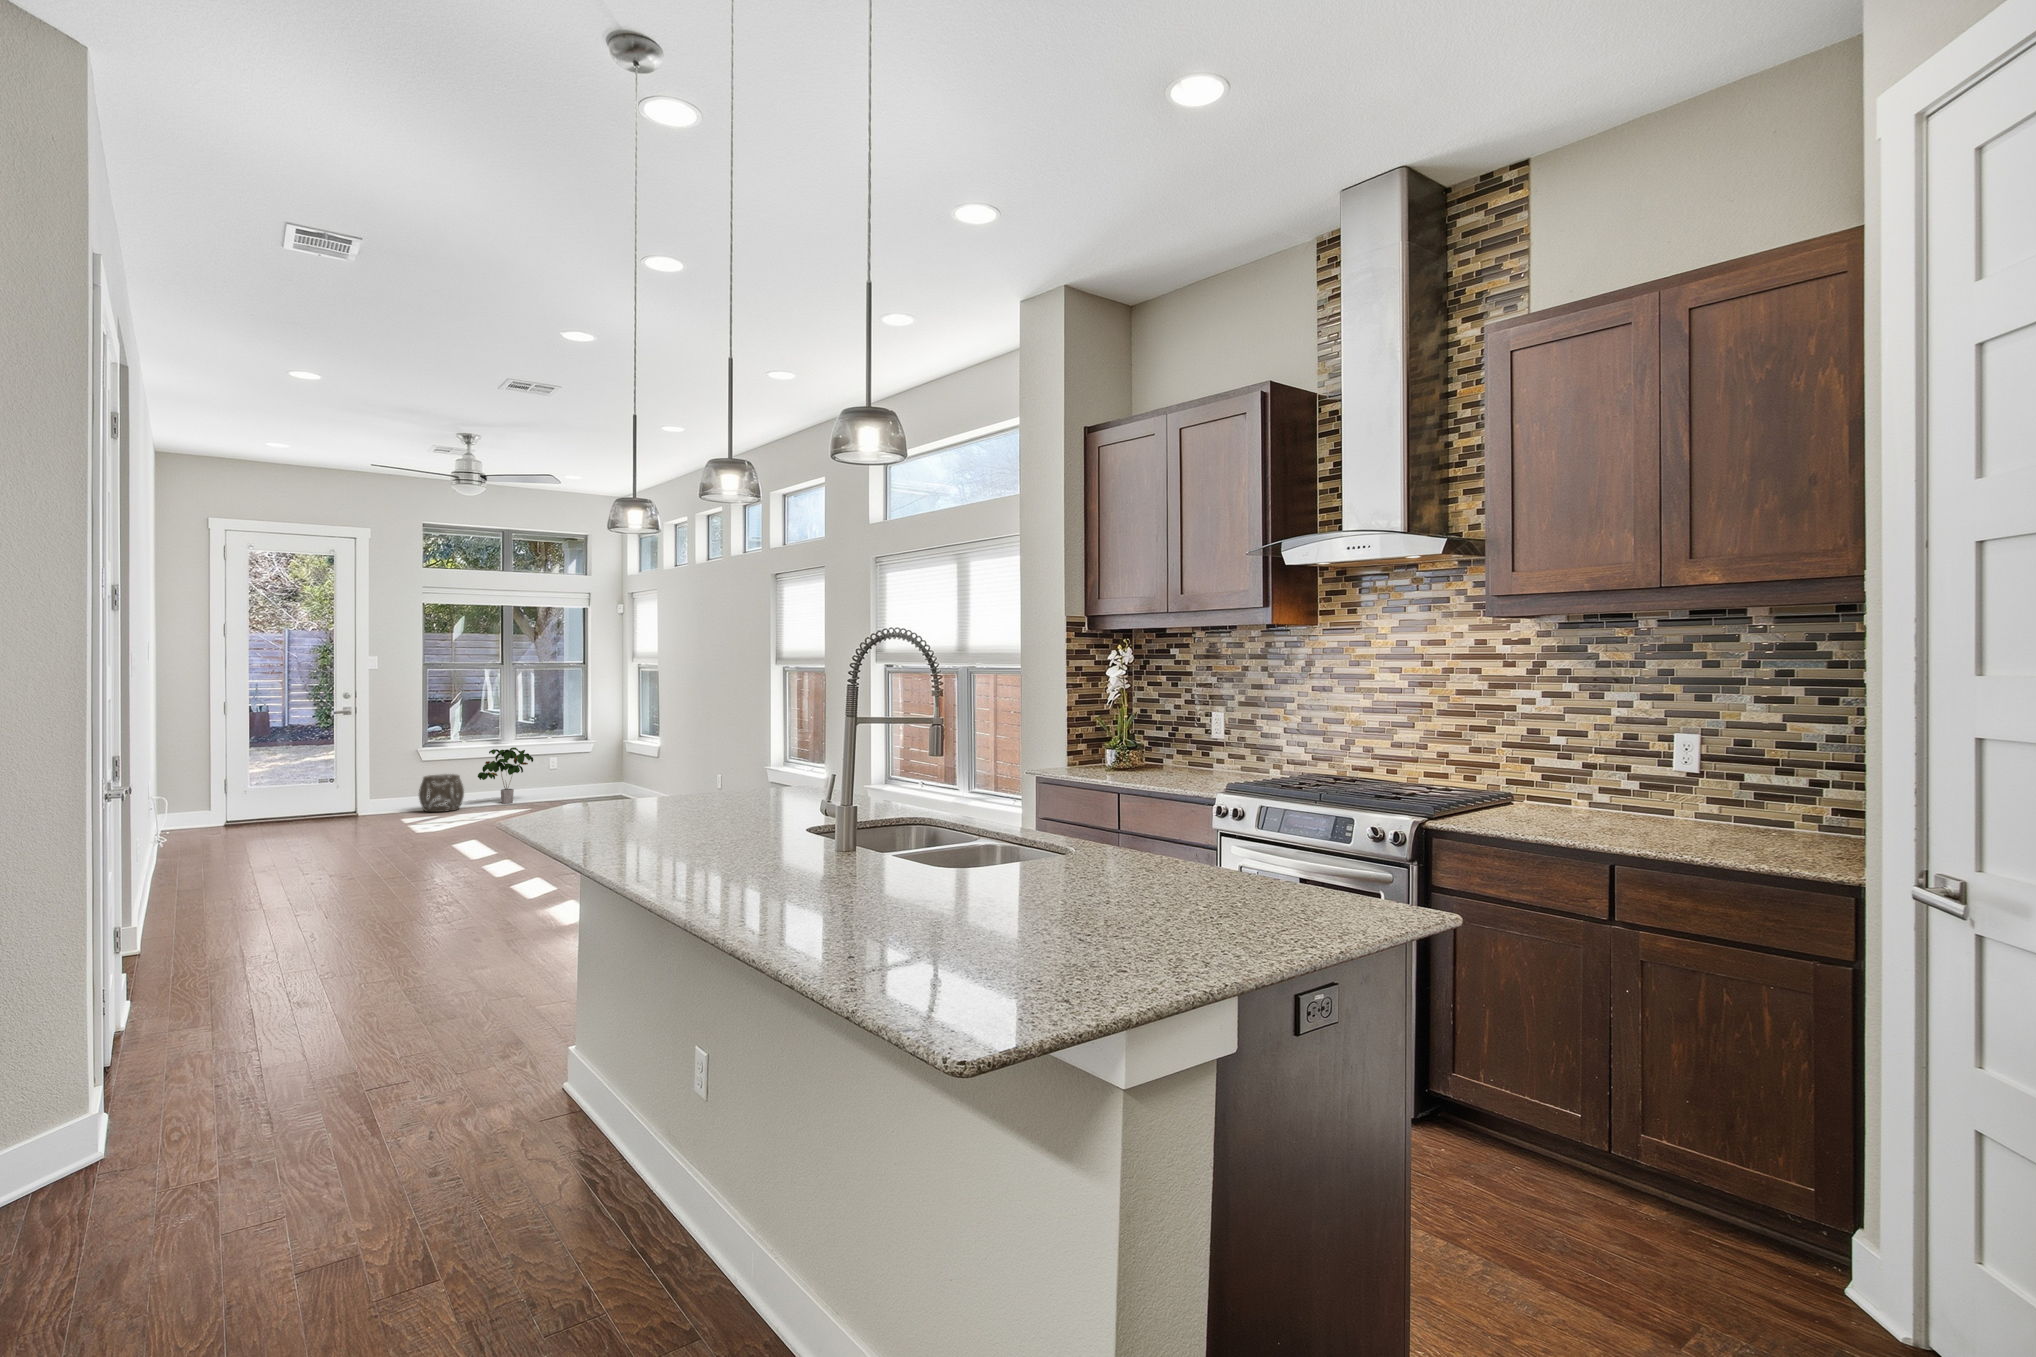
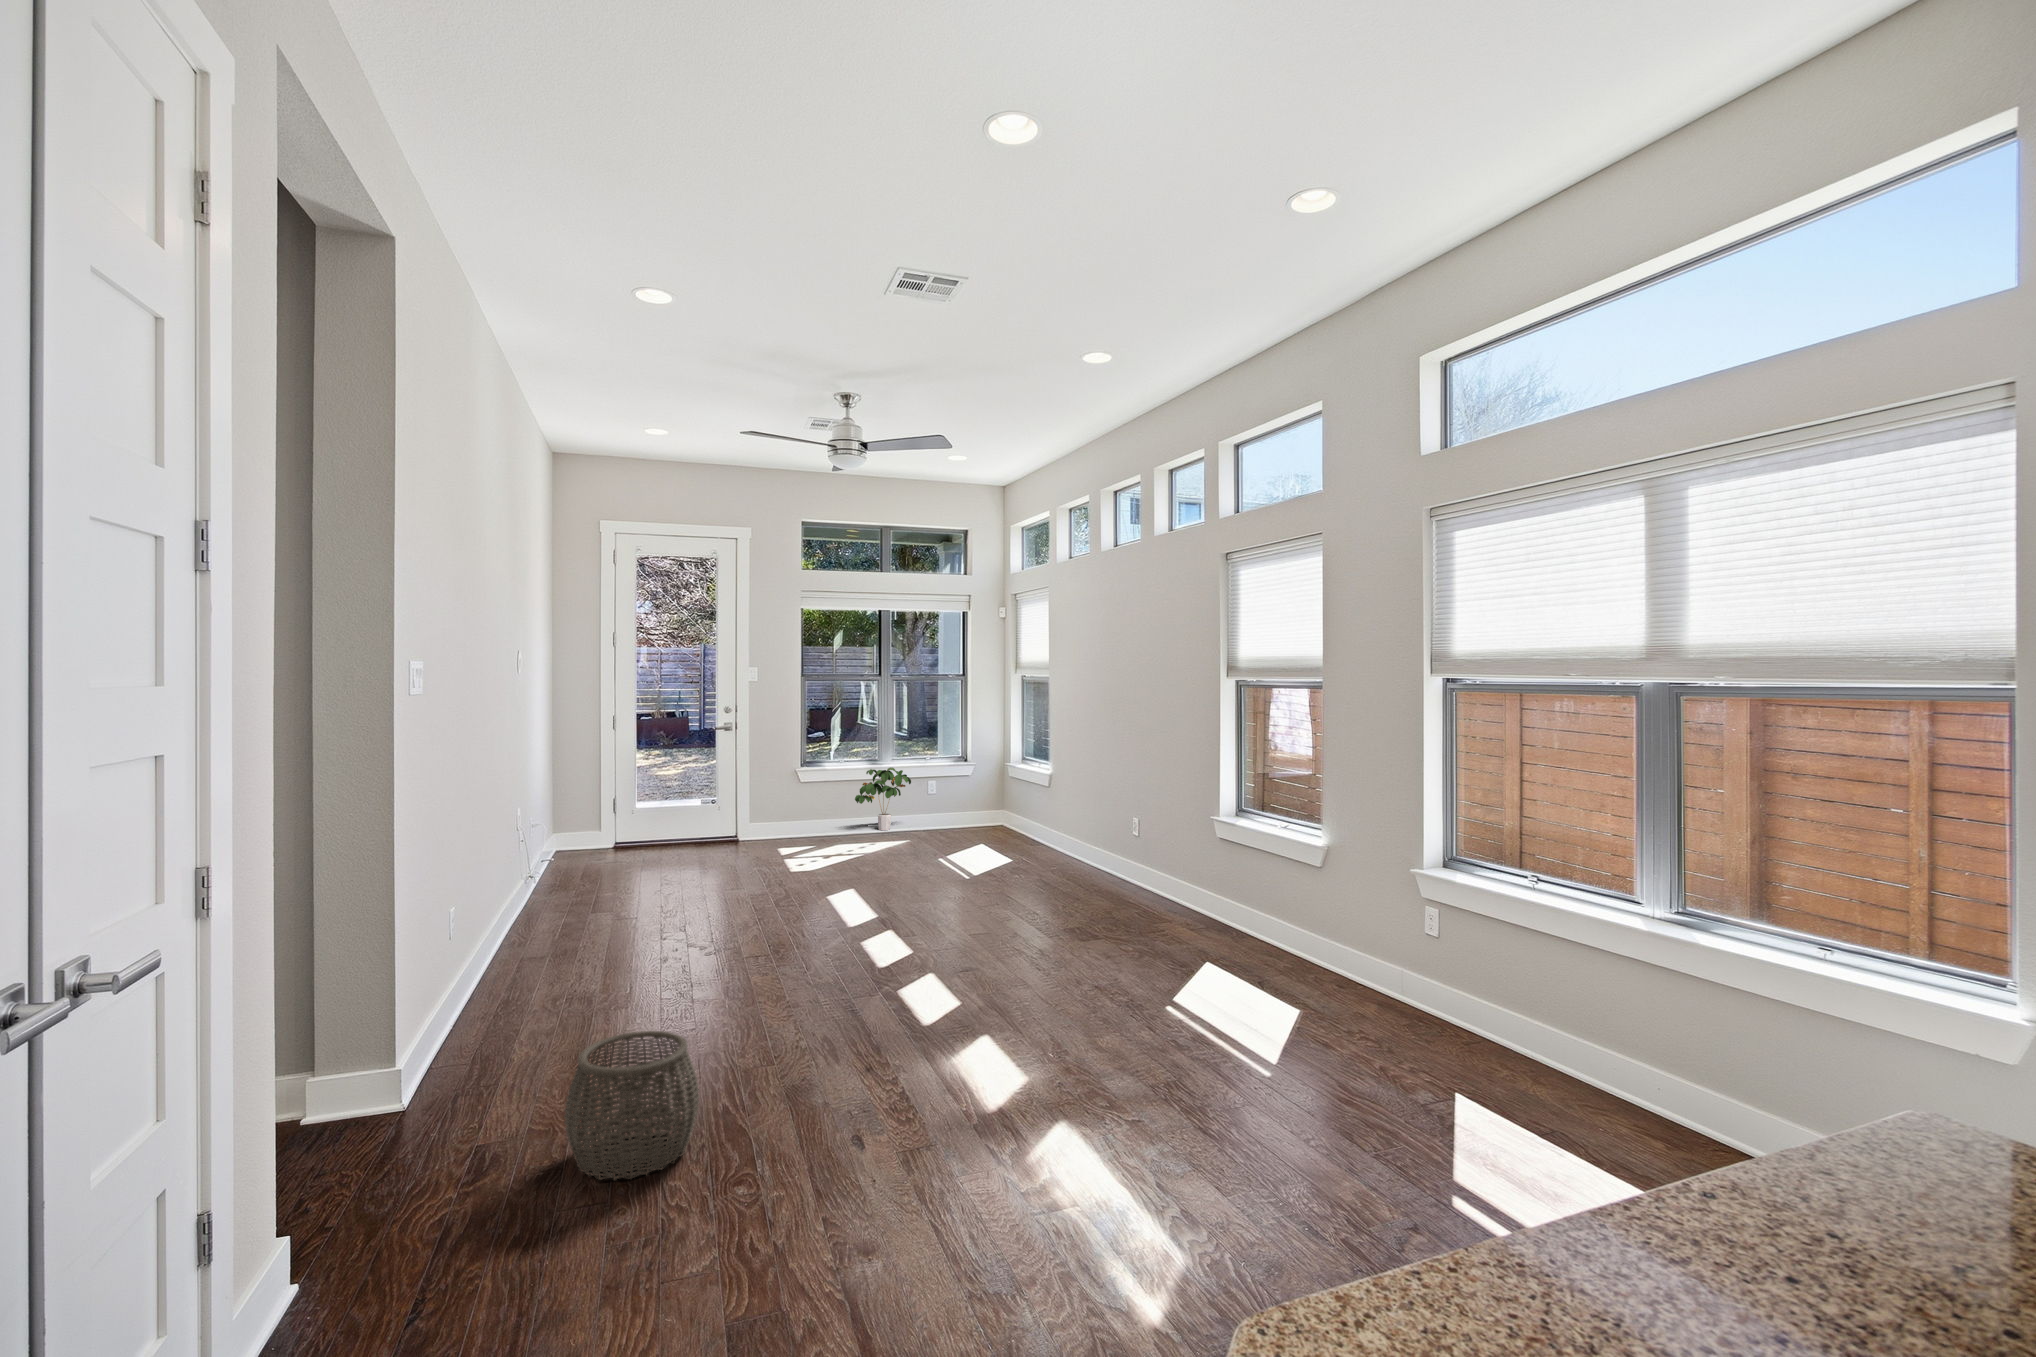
woven basket: present [419,774,464,812] -> present [564,1031,700,1180]

